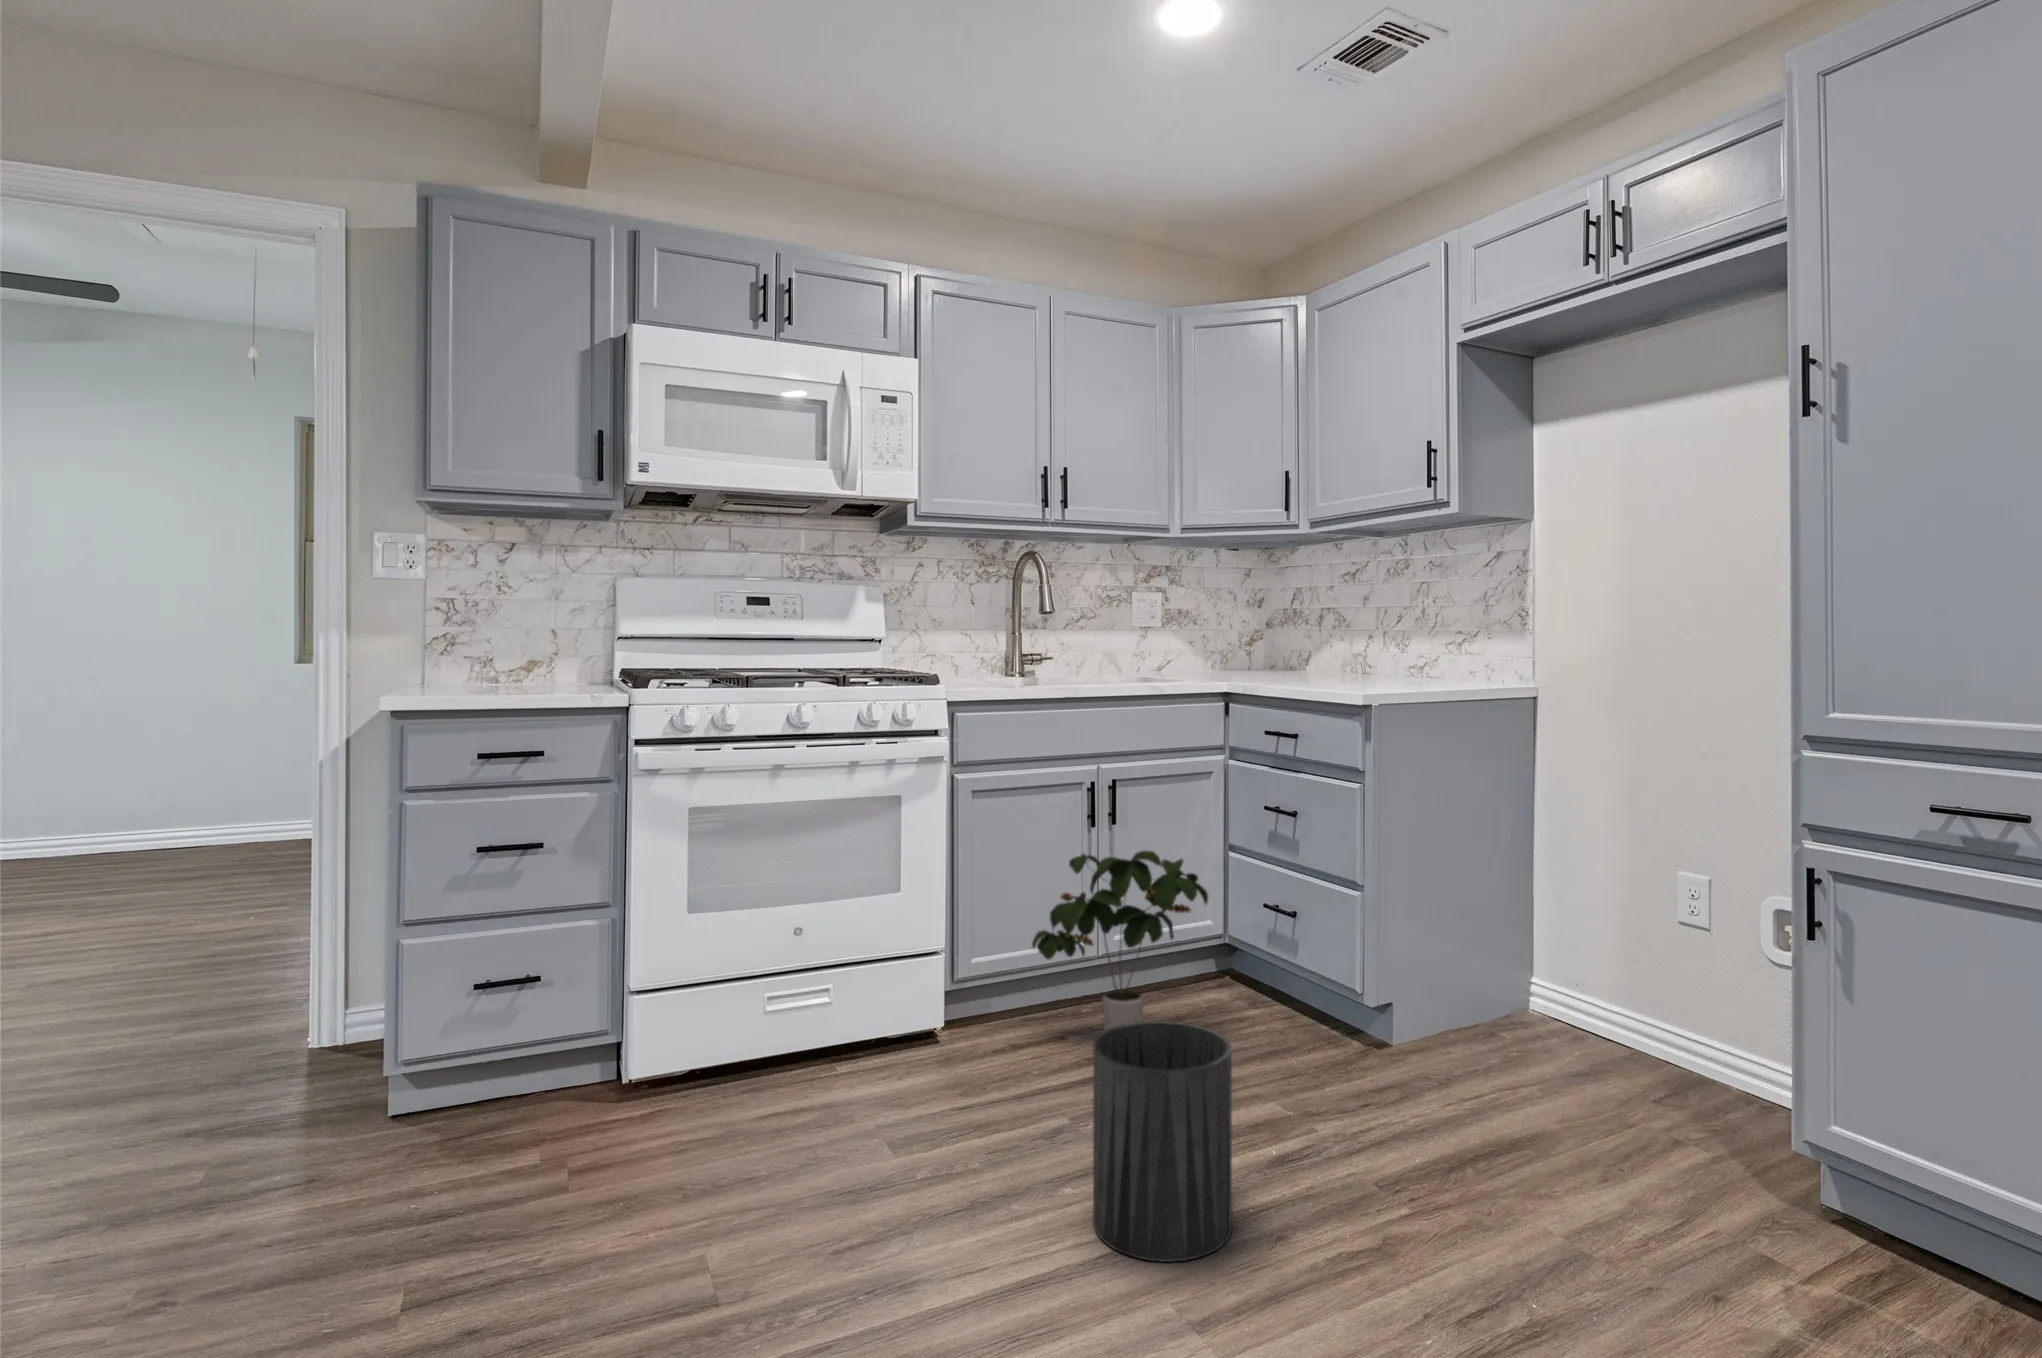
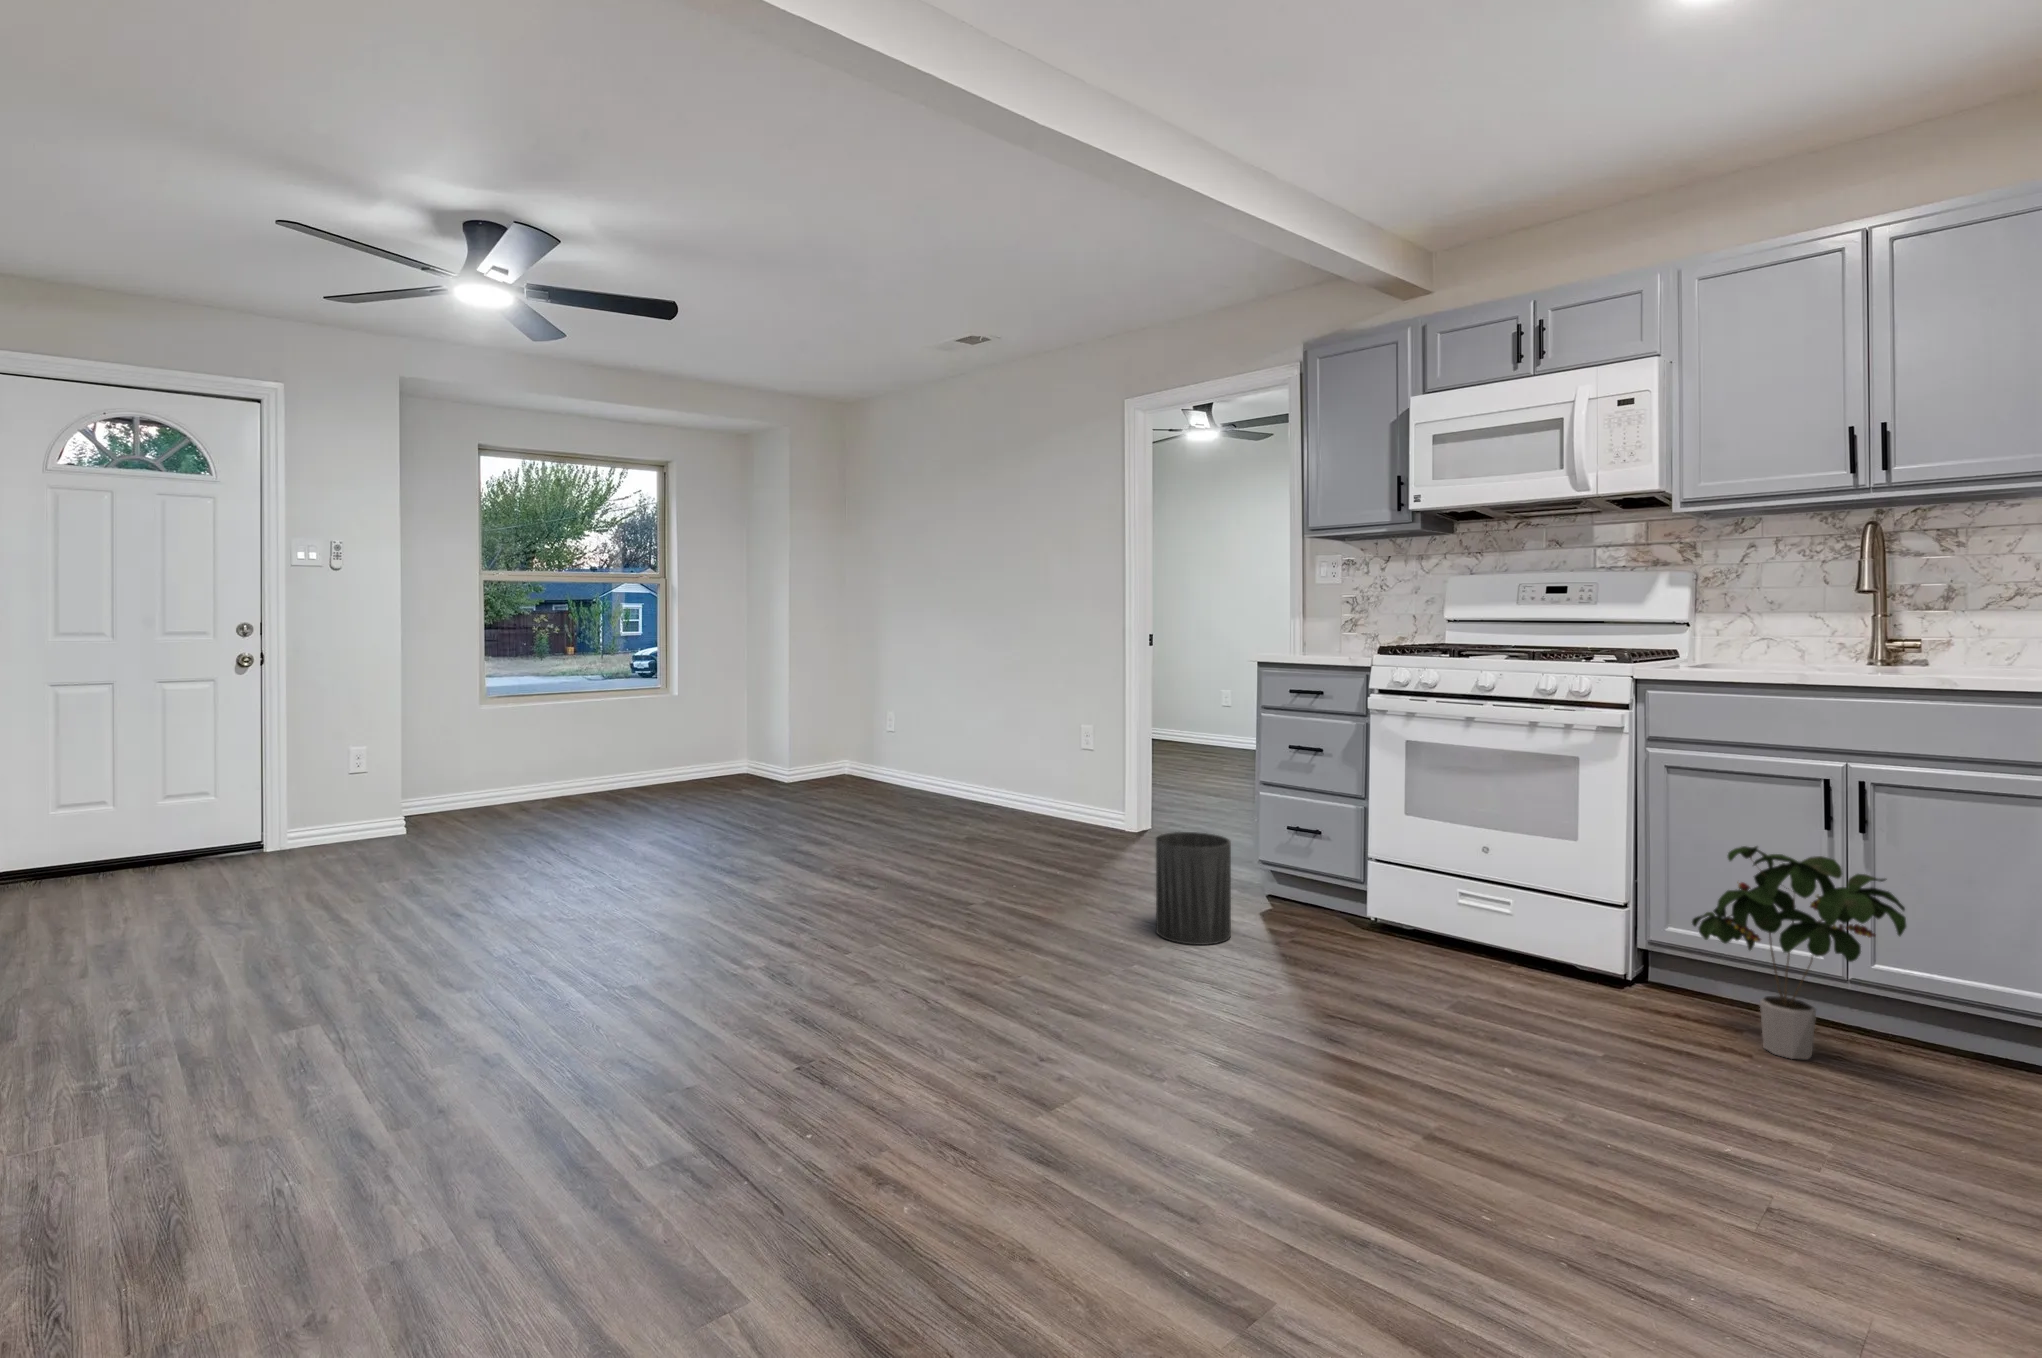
trash can: present [1093,1021,1232,1262] -> present [1156,832,1231,945]

